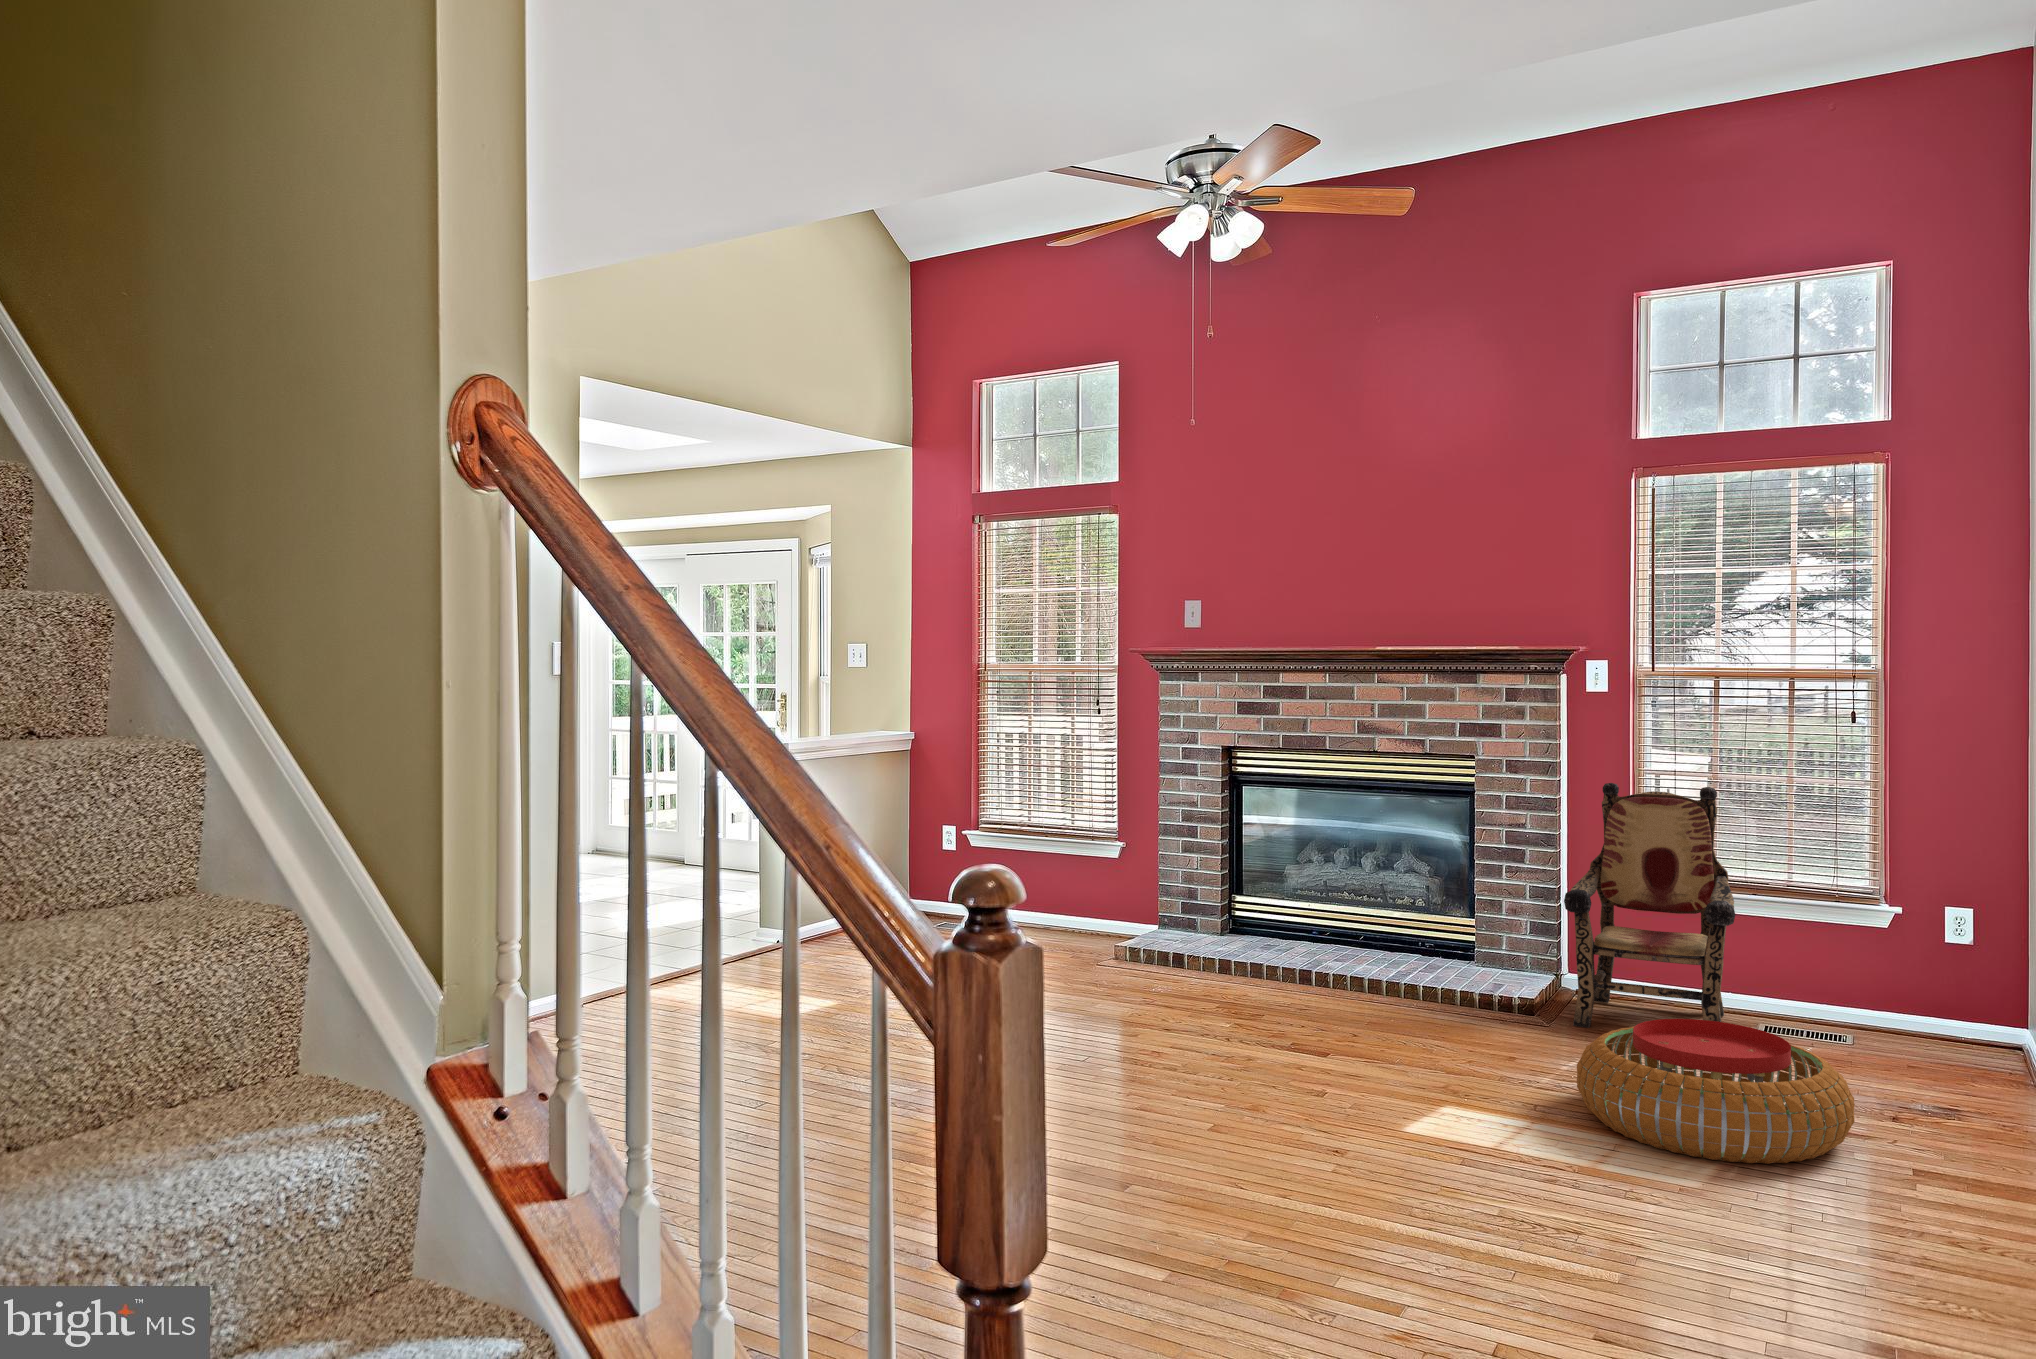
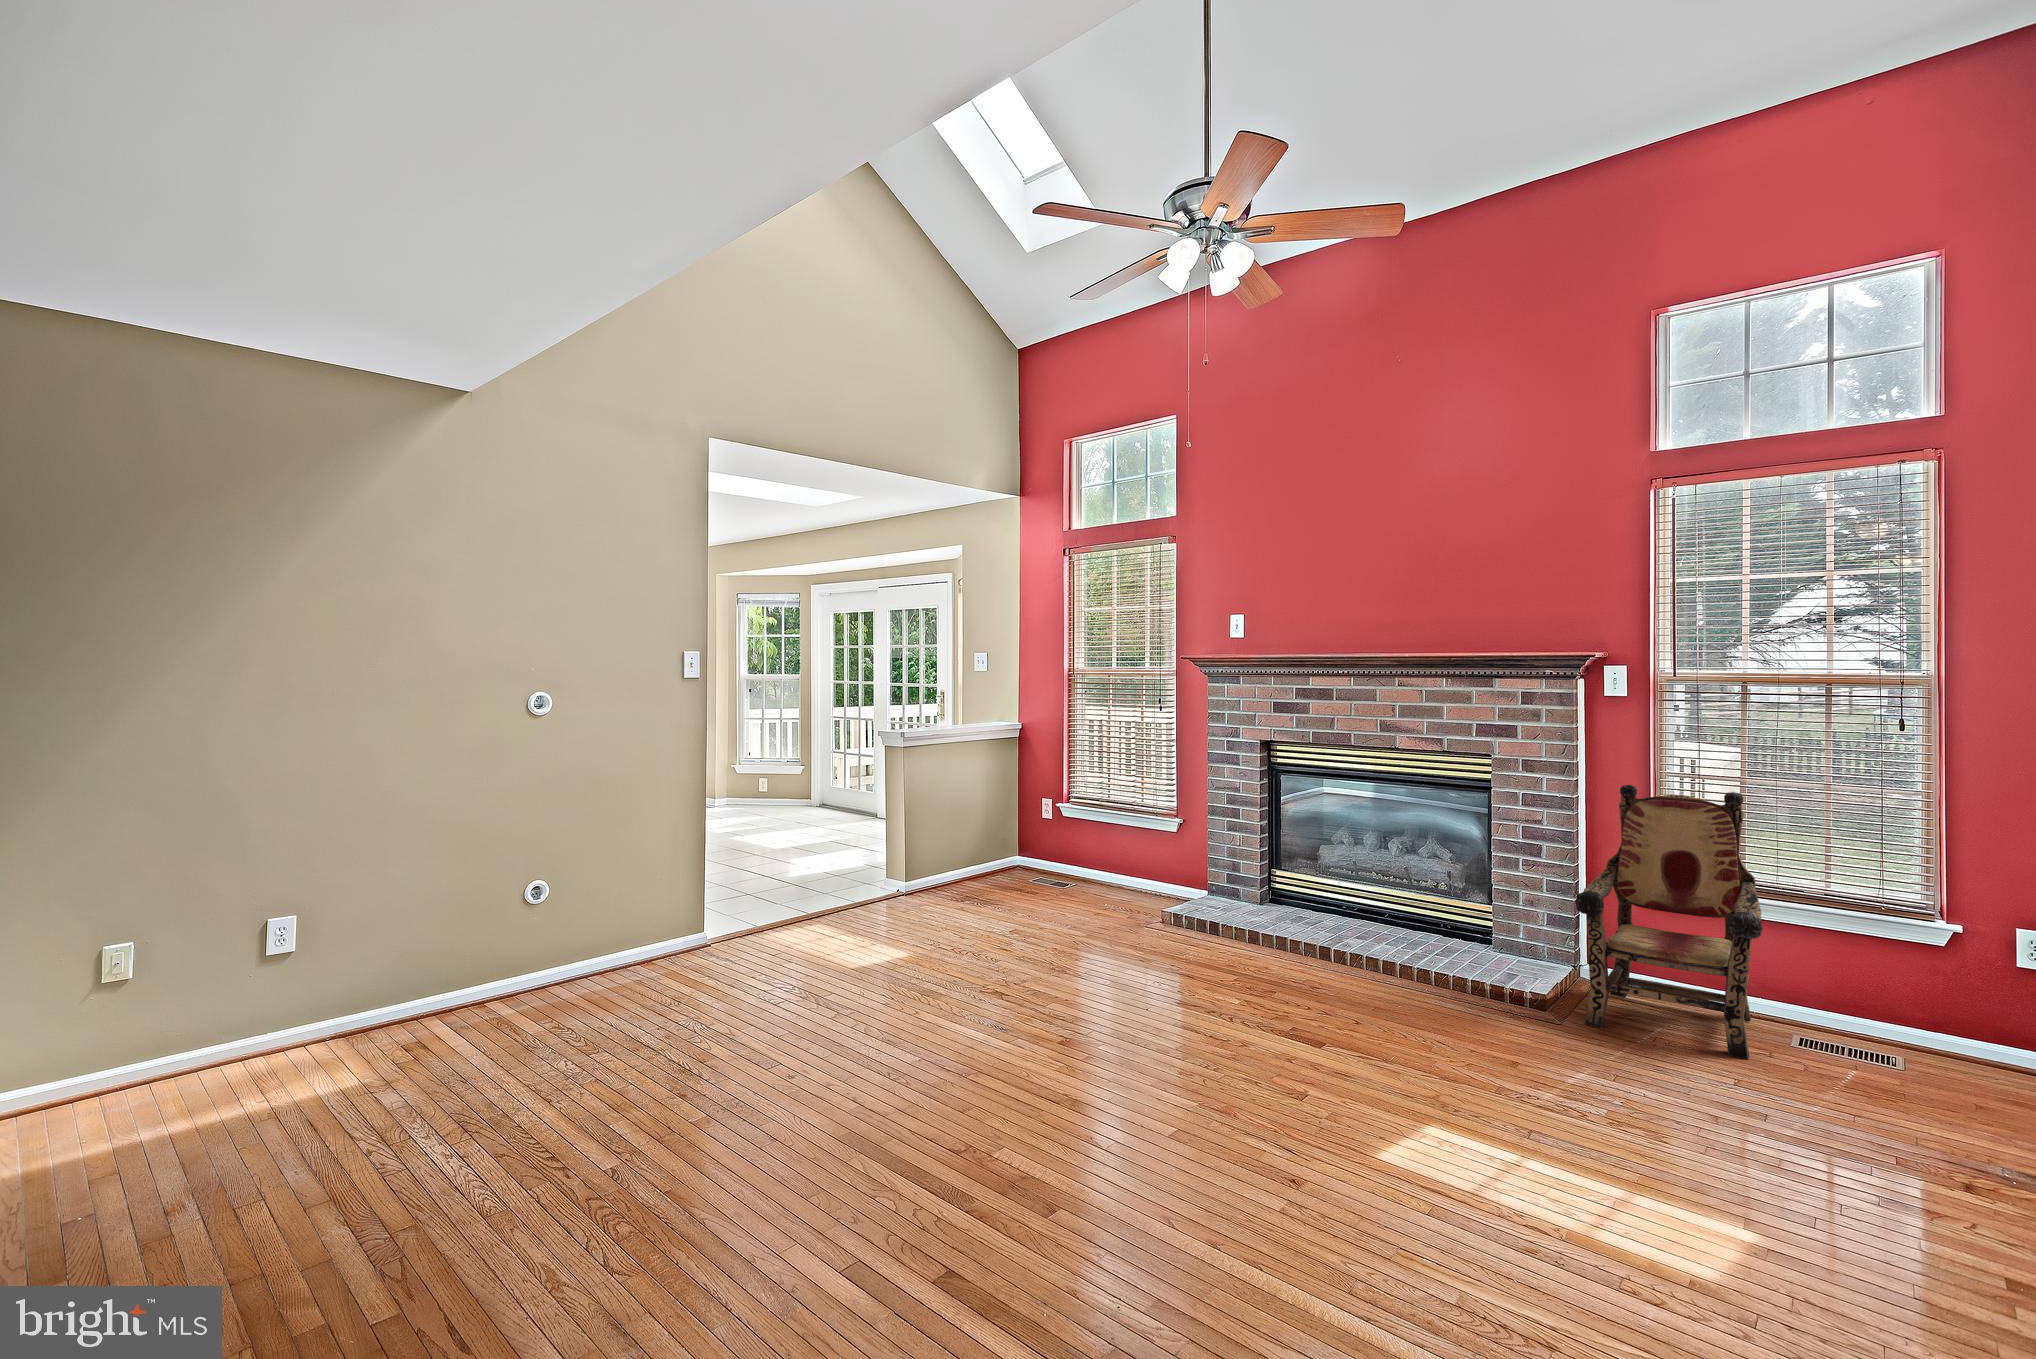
pouf: present [1577,1019,1855,1164] -> none [1572,1052,1911,1249]

